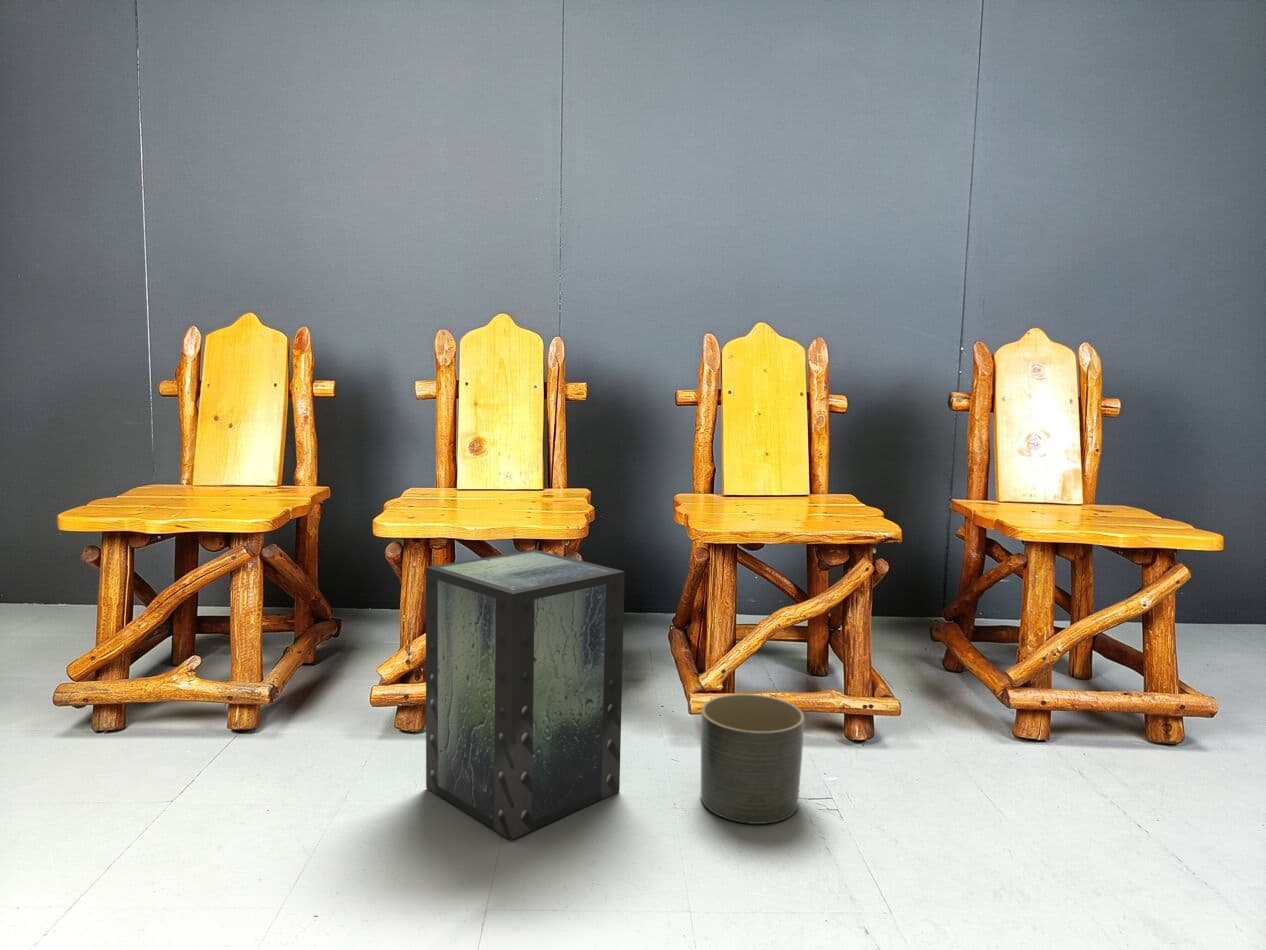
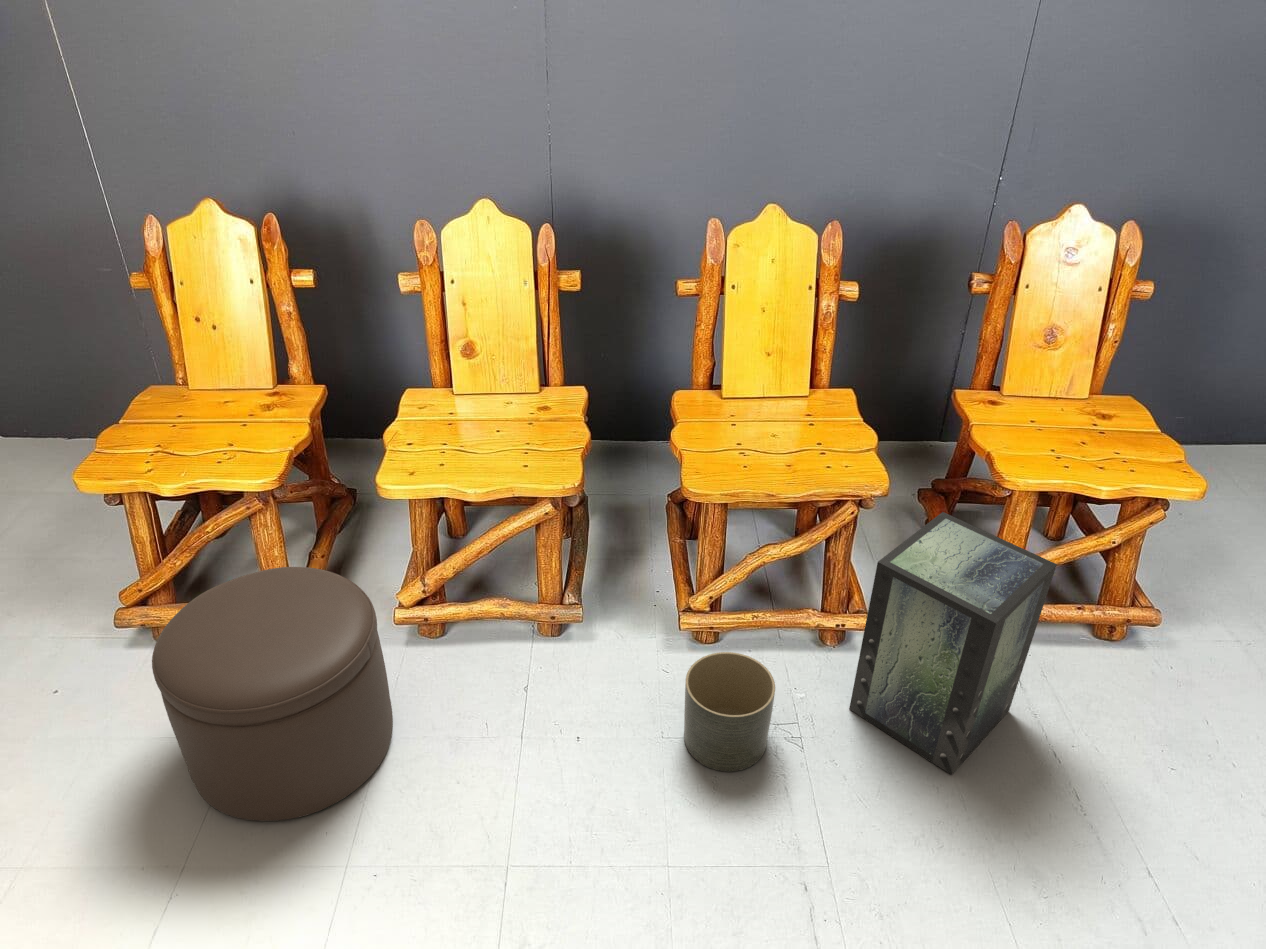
storage box: present [426,550,625,840] -> present [849,512,1057,775]
ottoman: none [97,593,358,857] -> present [152,567,393,821]

